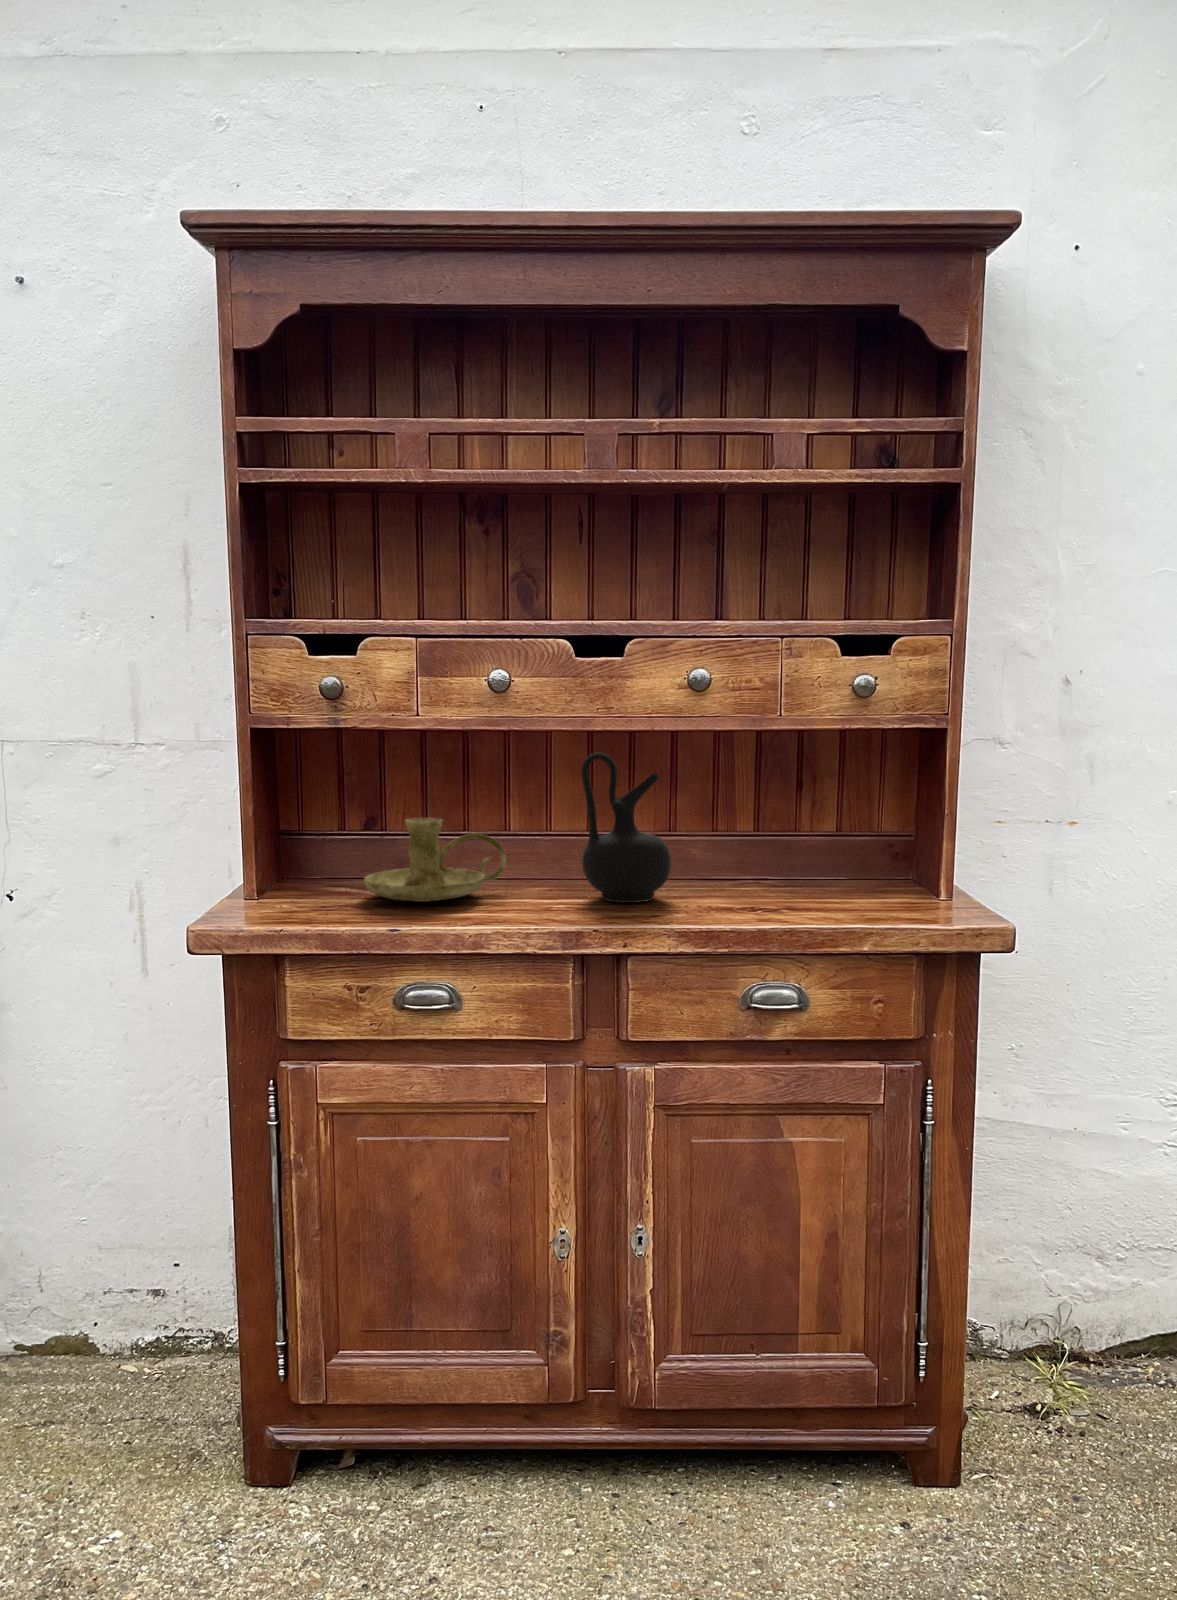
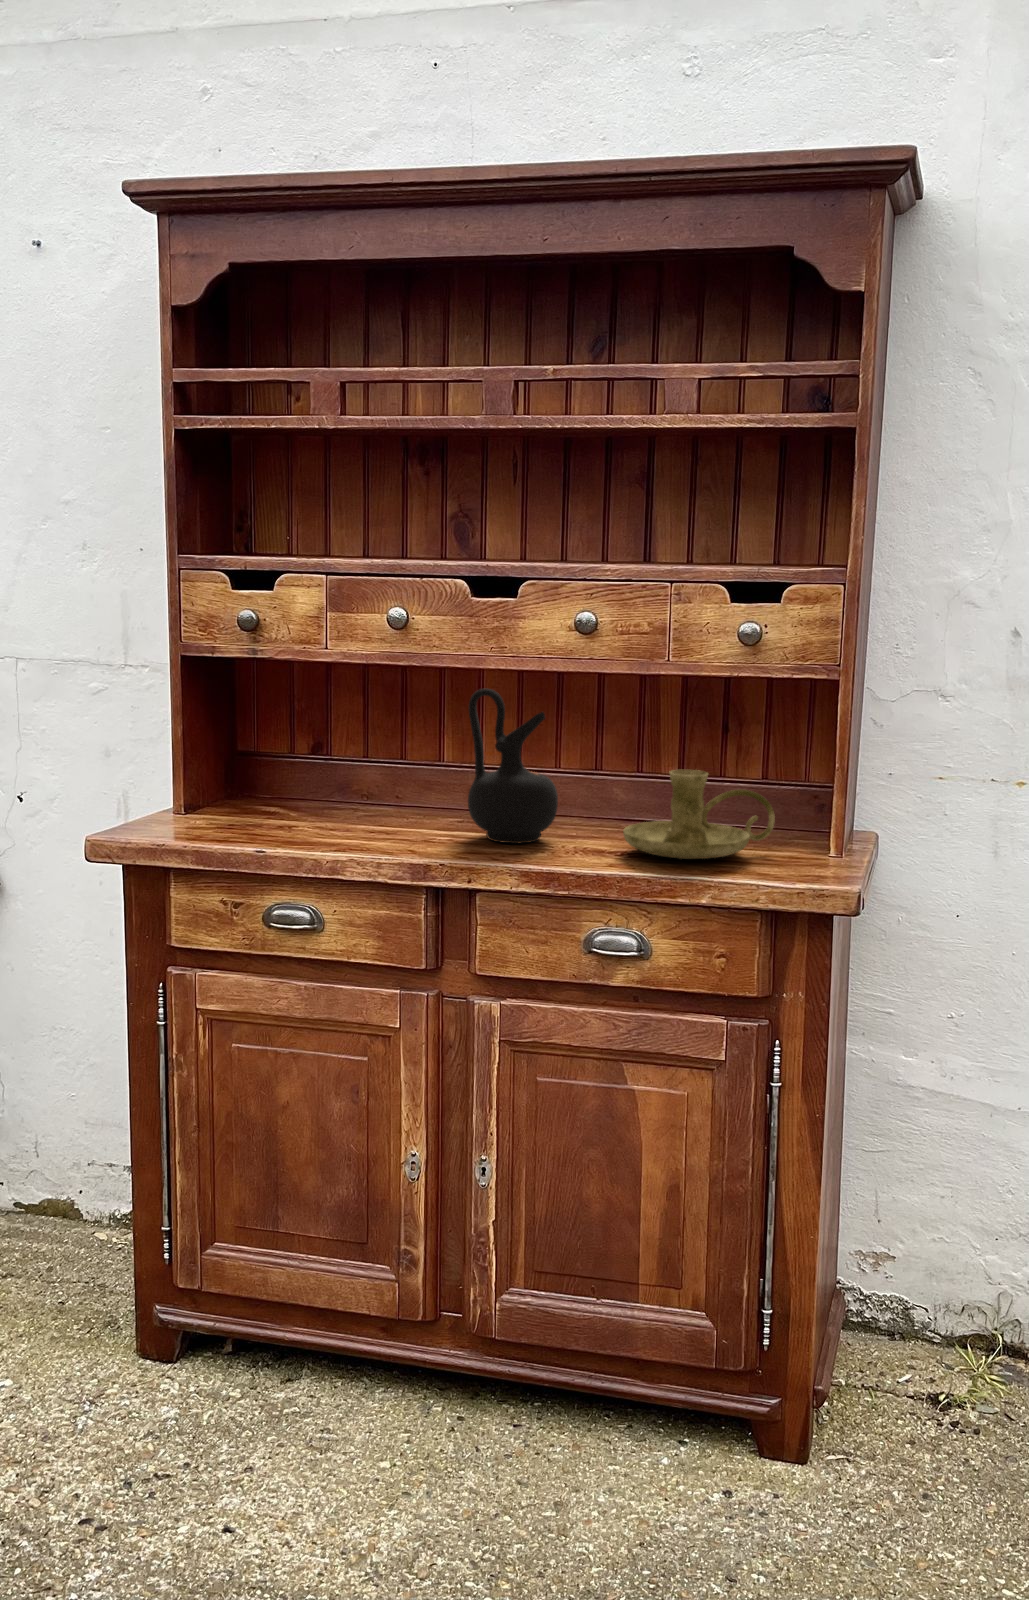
candle holder: present [364,818,506,902] -> present [623,770,775,859]

